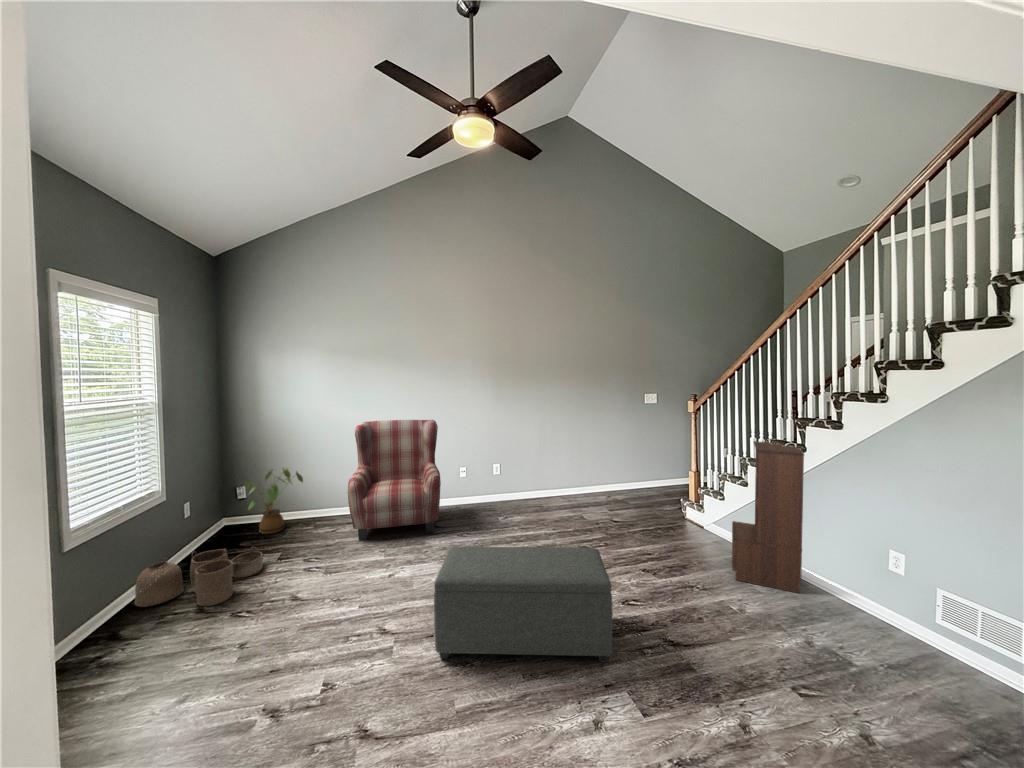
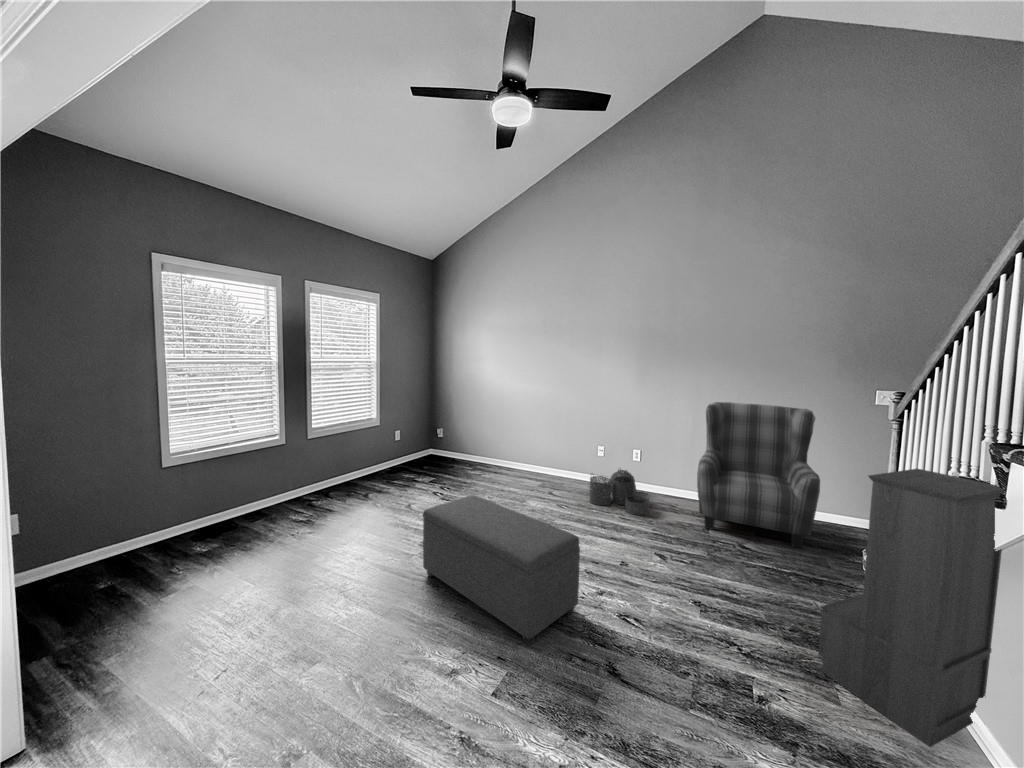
armchair: present [348,420,441,540] -> present [697,402,820,548]
house plant: present [245,468,303,534] -> none [431,419,470,466]
woven basket: present [135,547,263,607] -> present [590,470,649,515]

